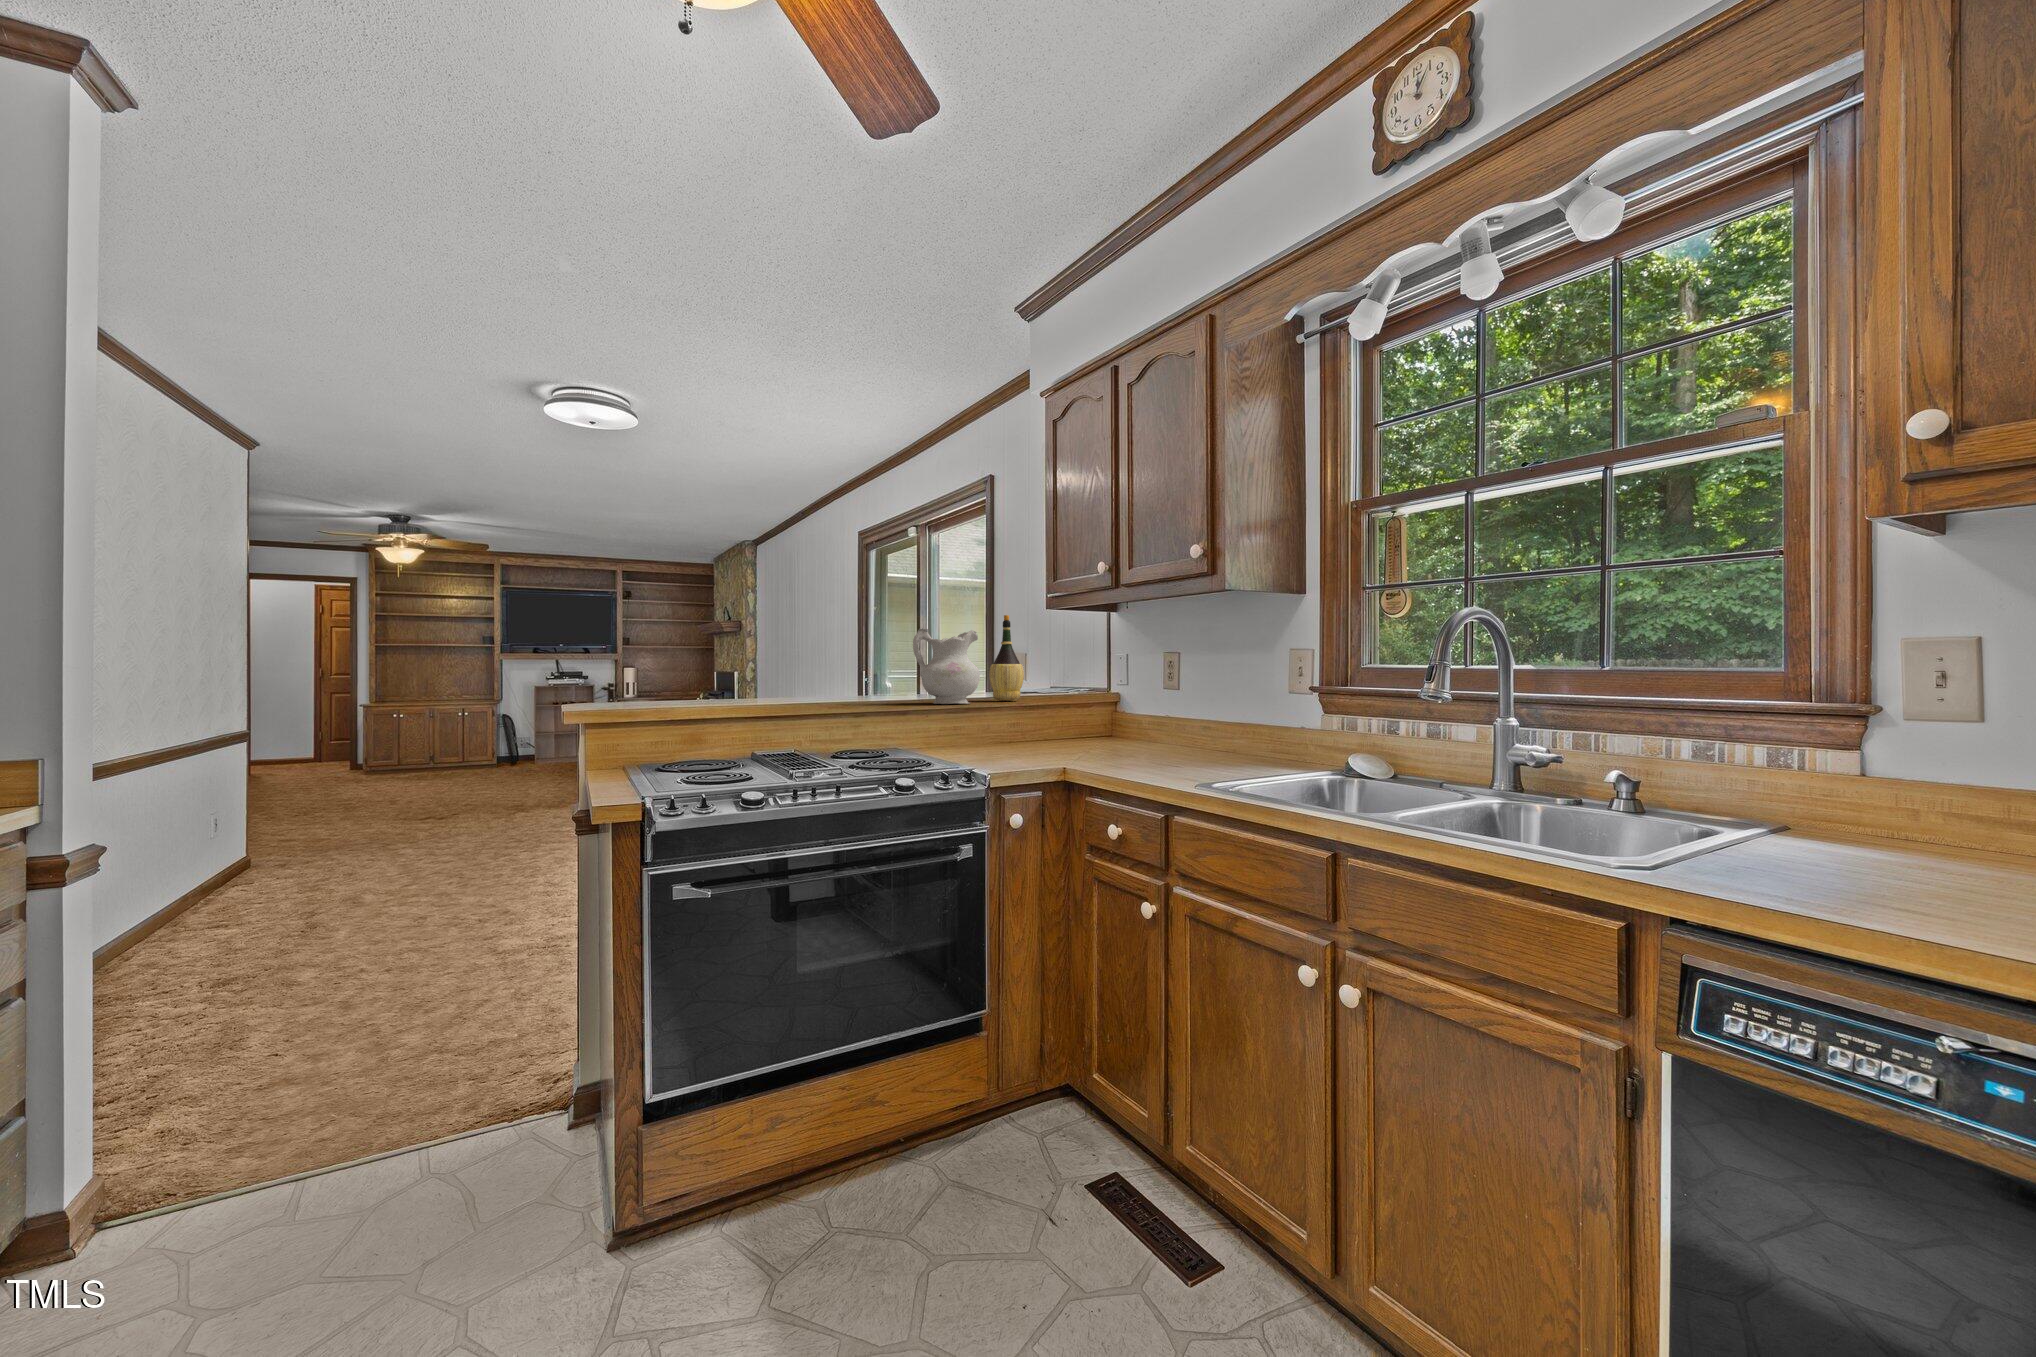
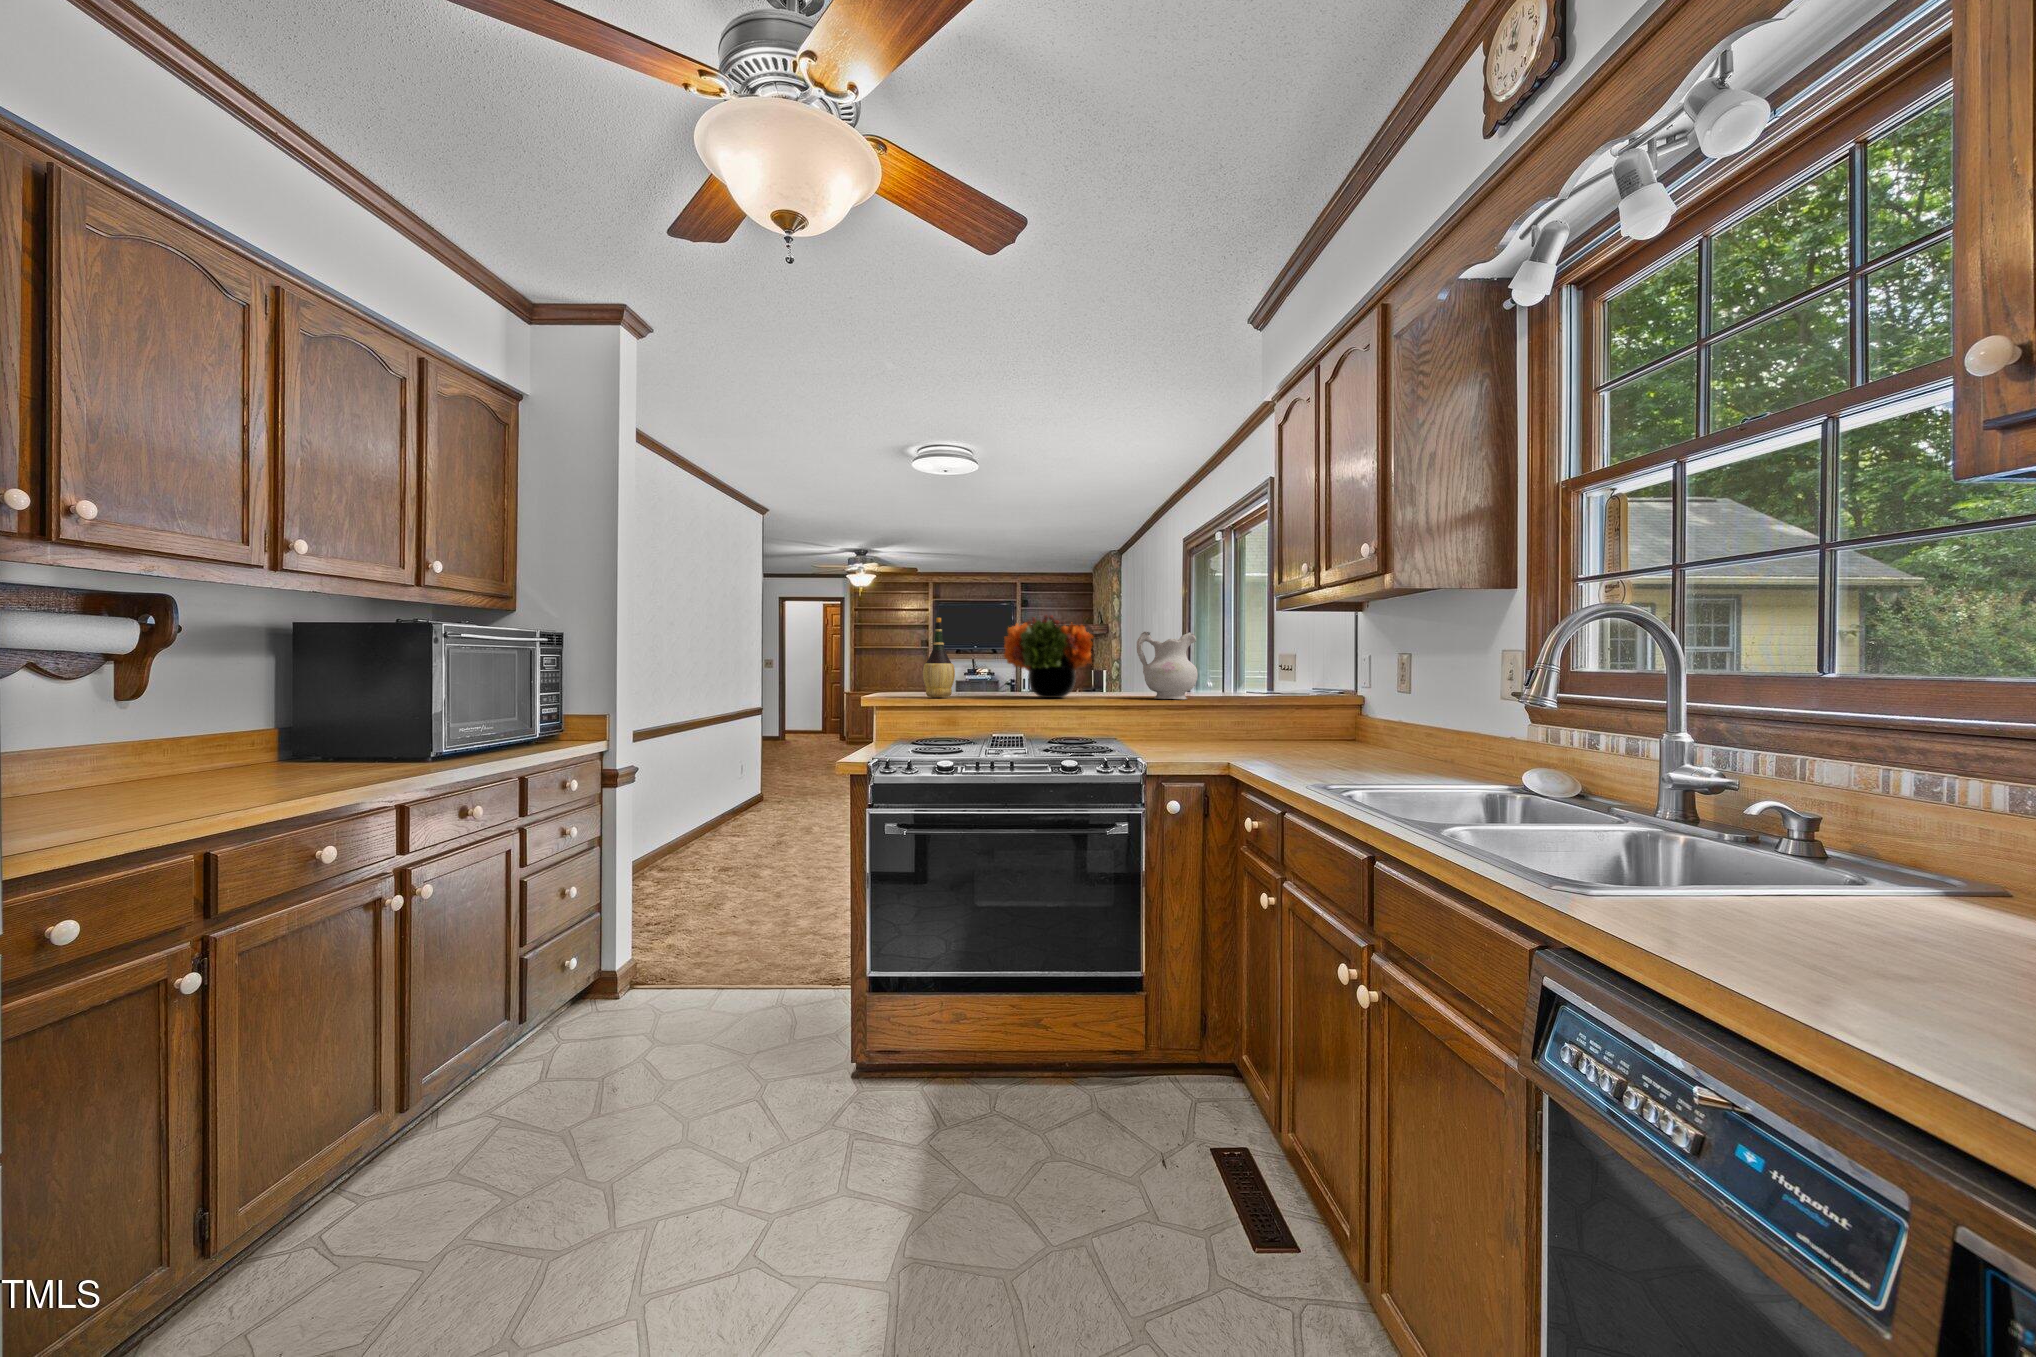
flower arrangement: none [751,606,866,707] -> present [1004,615,1093,698]
wine bottle: present [989,615,1024,701] -> present [923,618,955,698]

